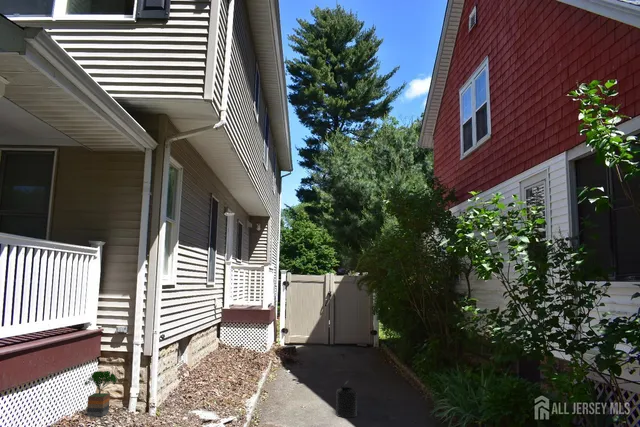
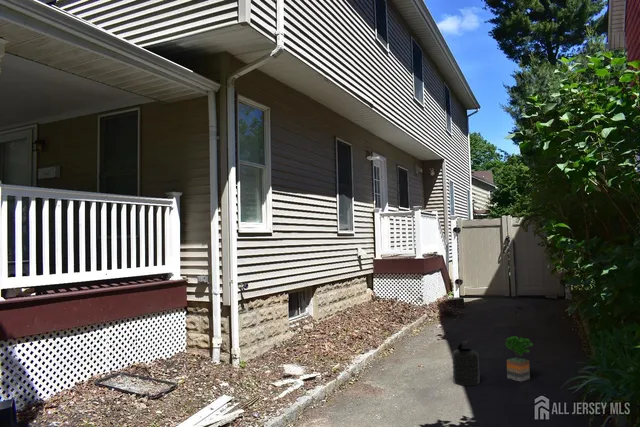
potted tree: present [85,371,117,416] -> present [506,337,533,382]

